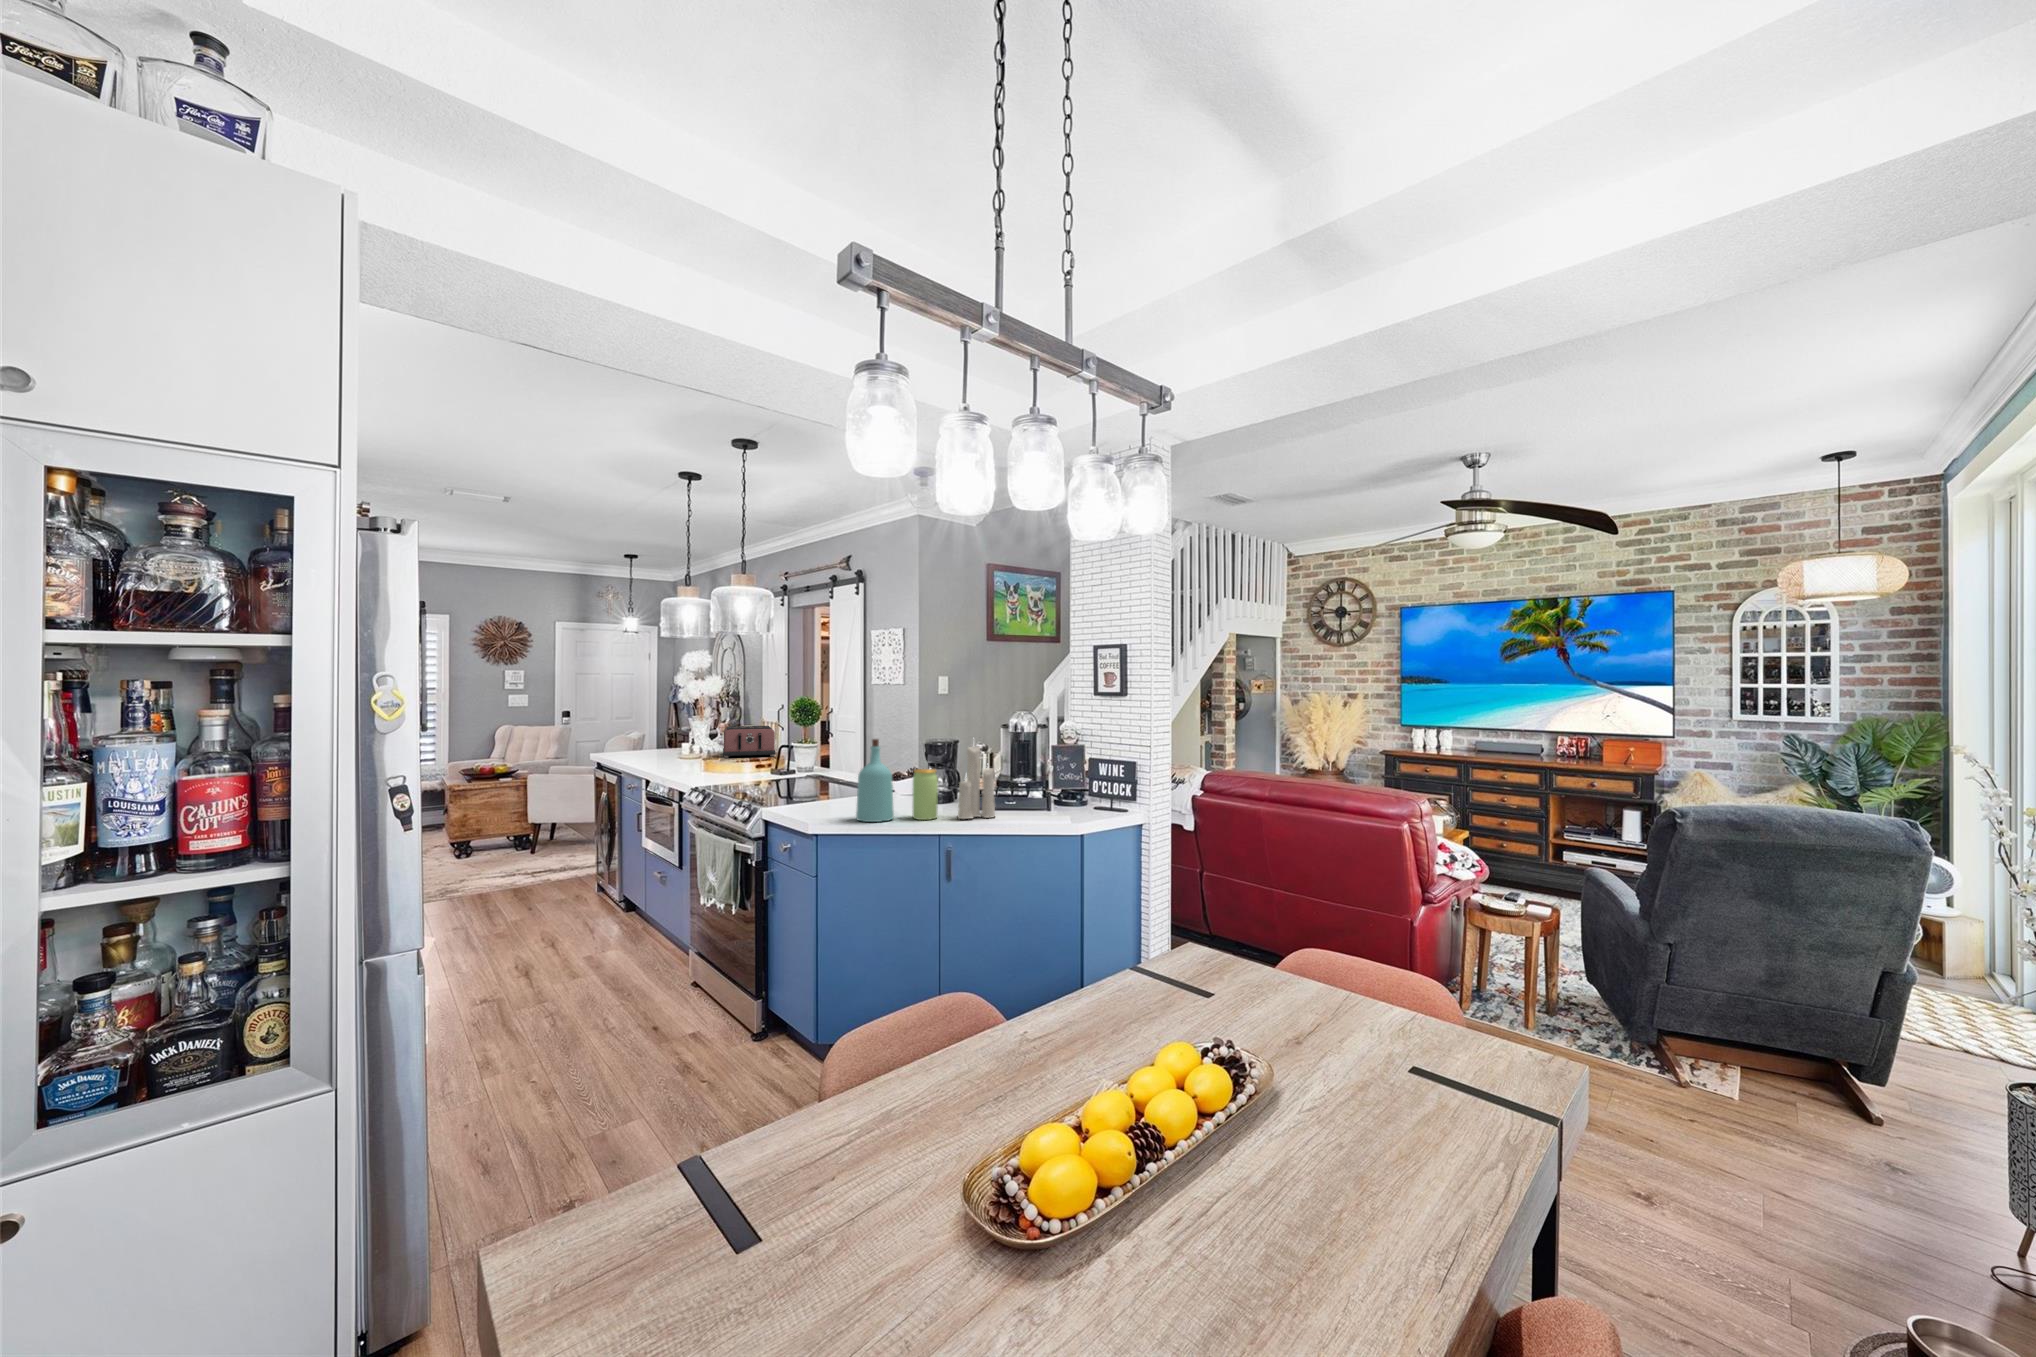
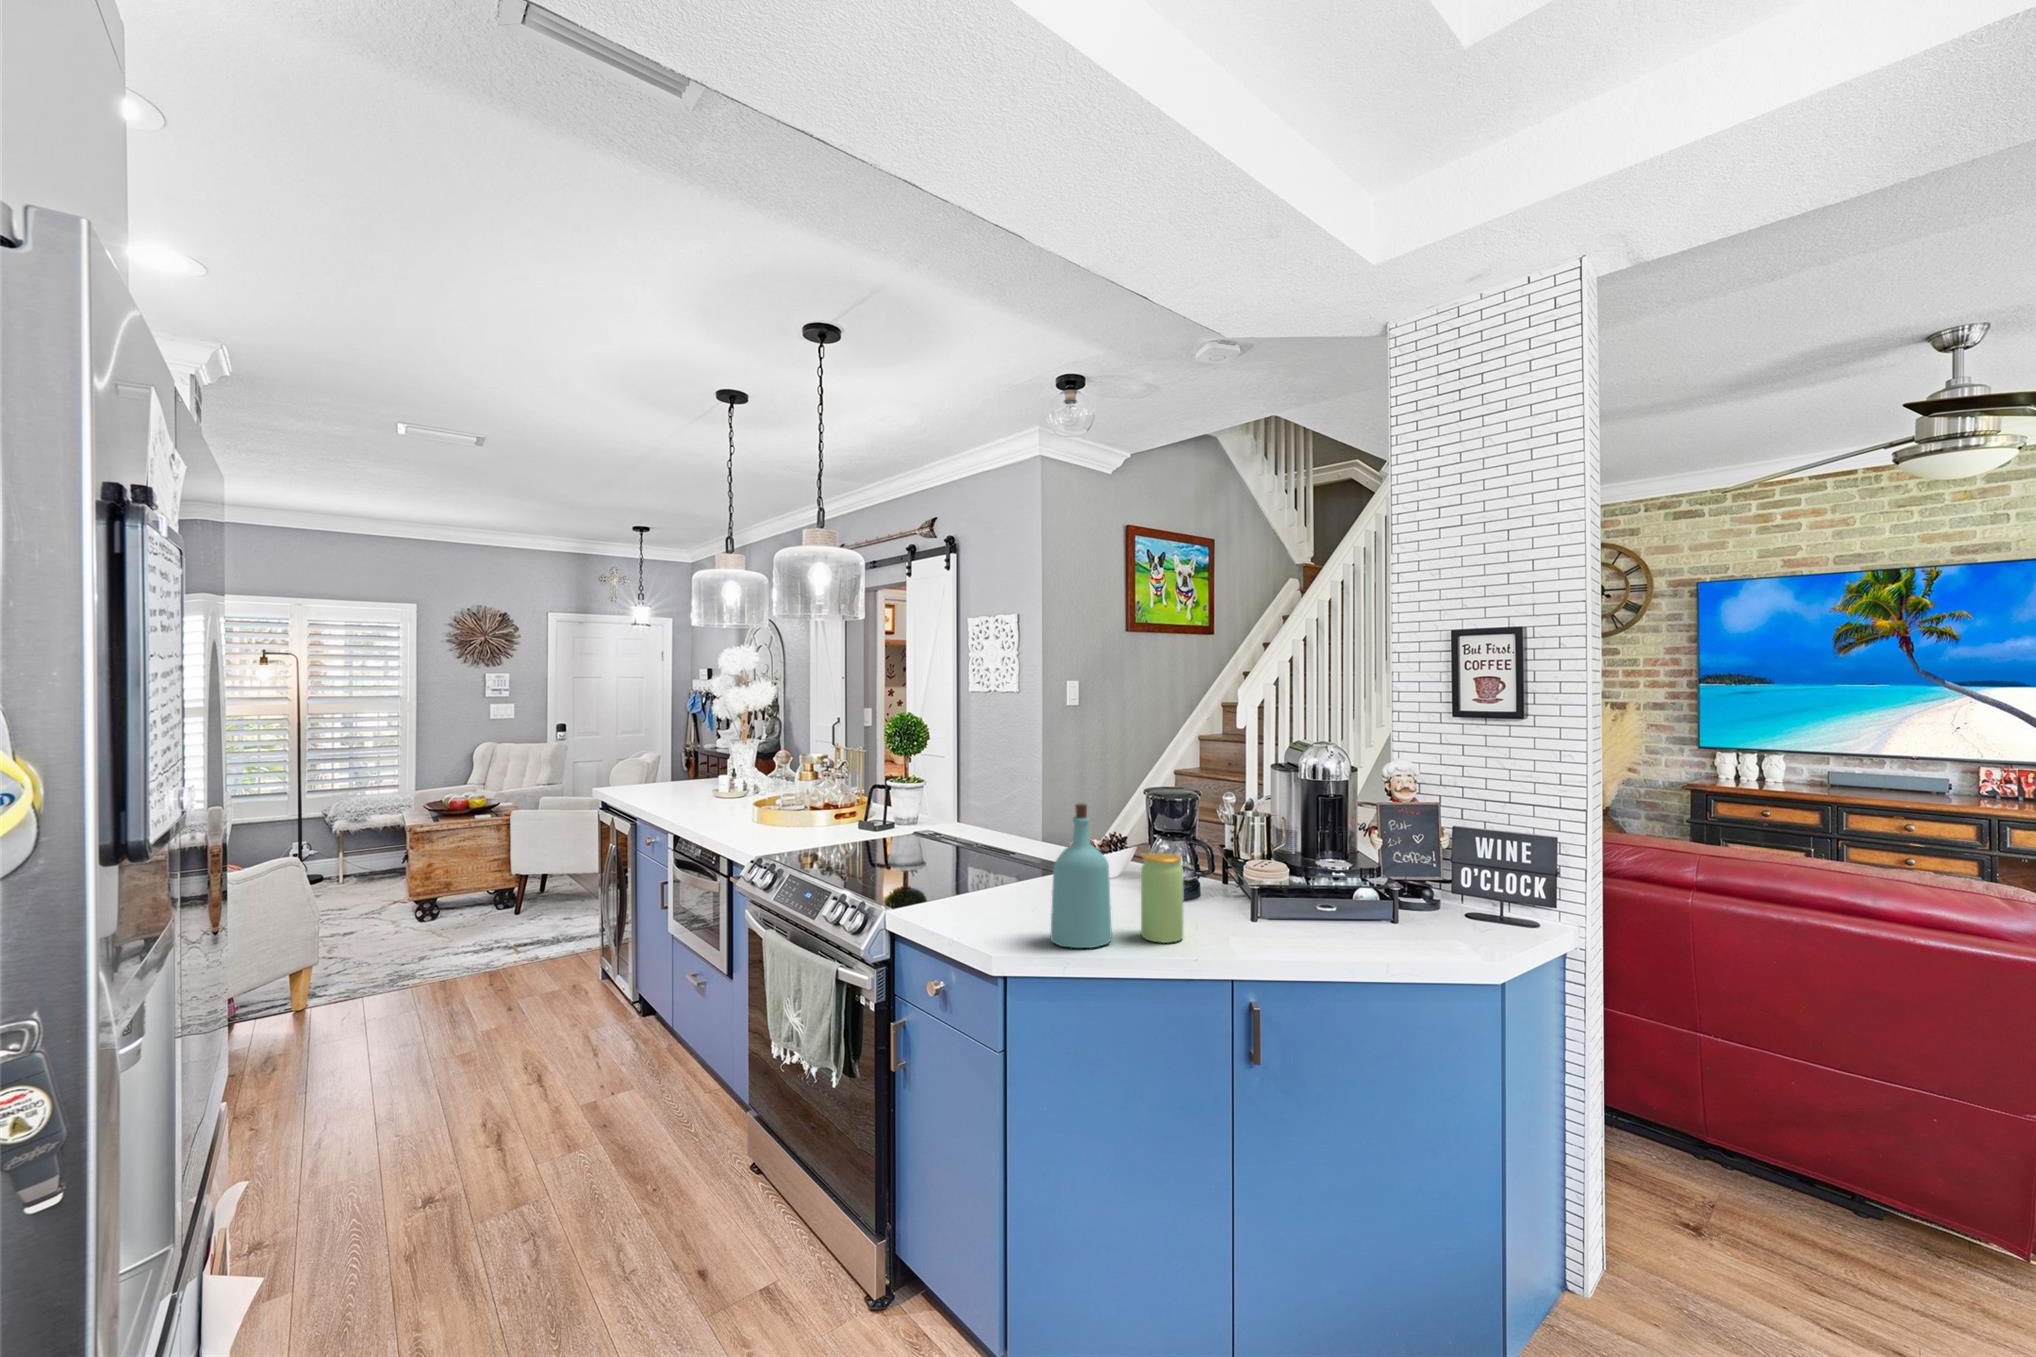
toaster: present [723,726,776,758] -> none [775,753,849,800]
candle: present [958,746,995,819] -> none [1218,792,1281,942]

